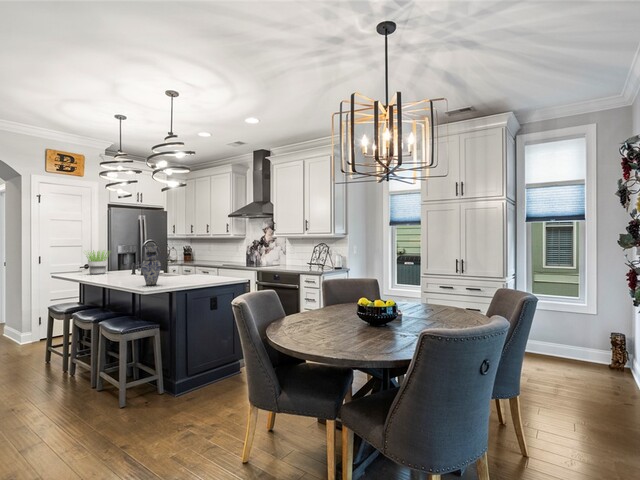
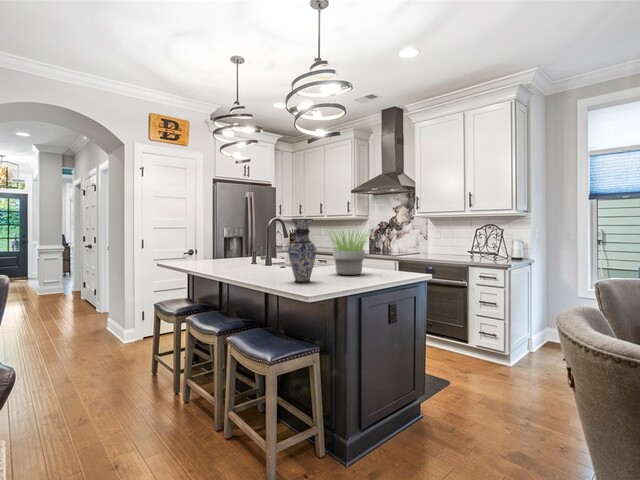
potted plant: present [87,250,108,274] -> present [330,230,368,275]

